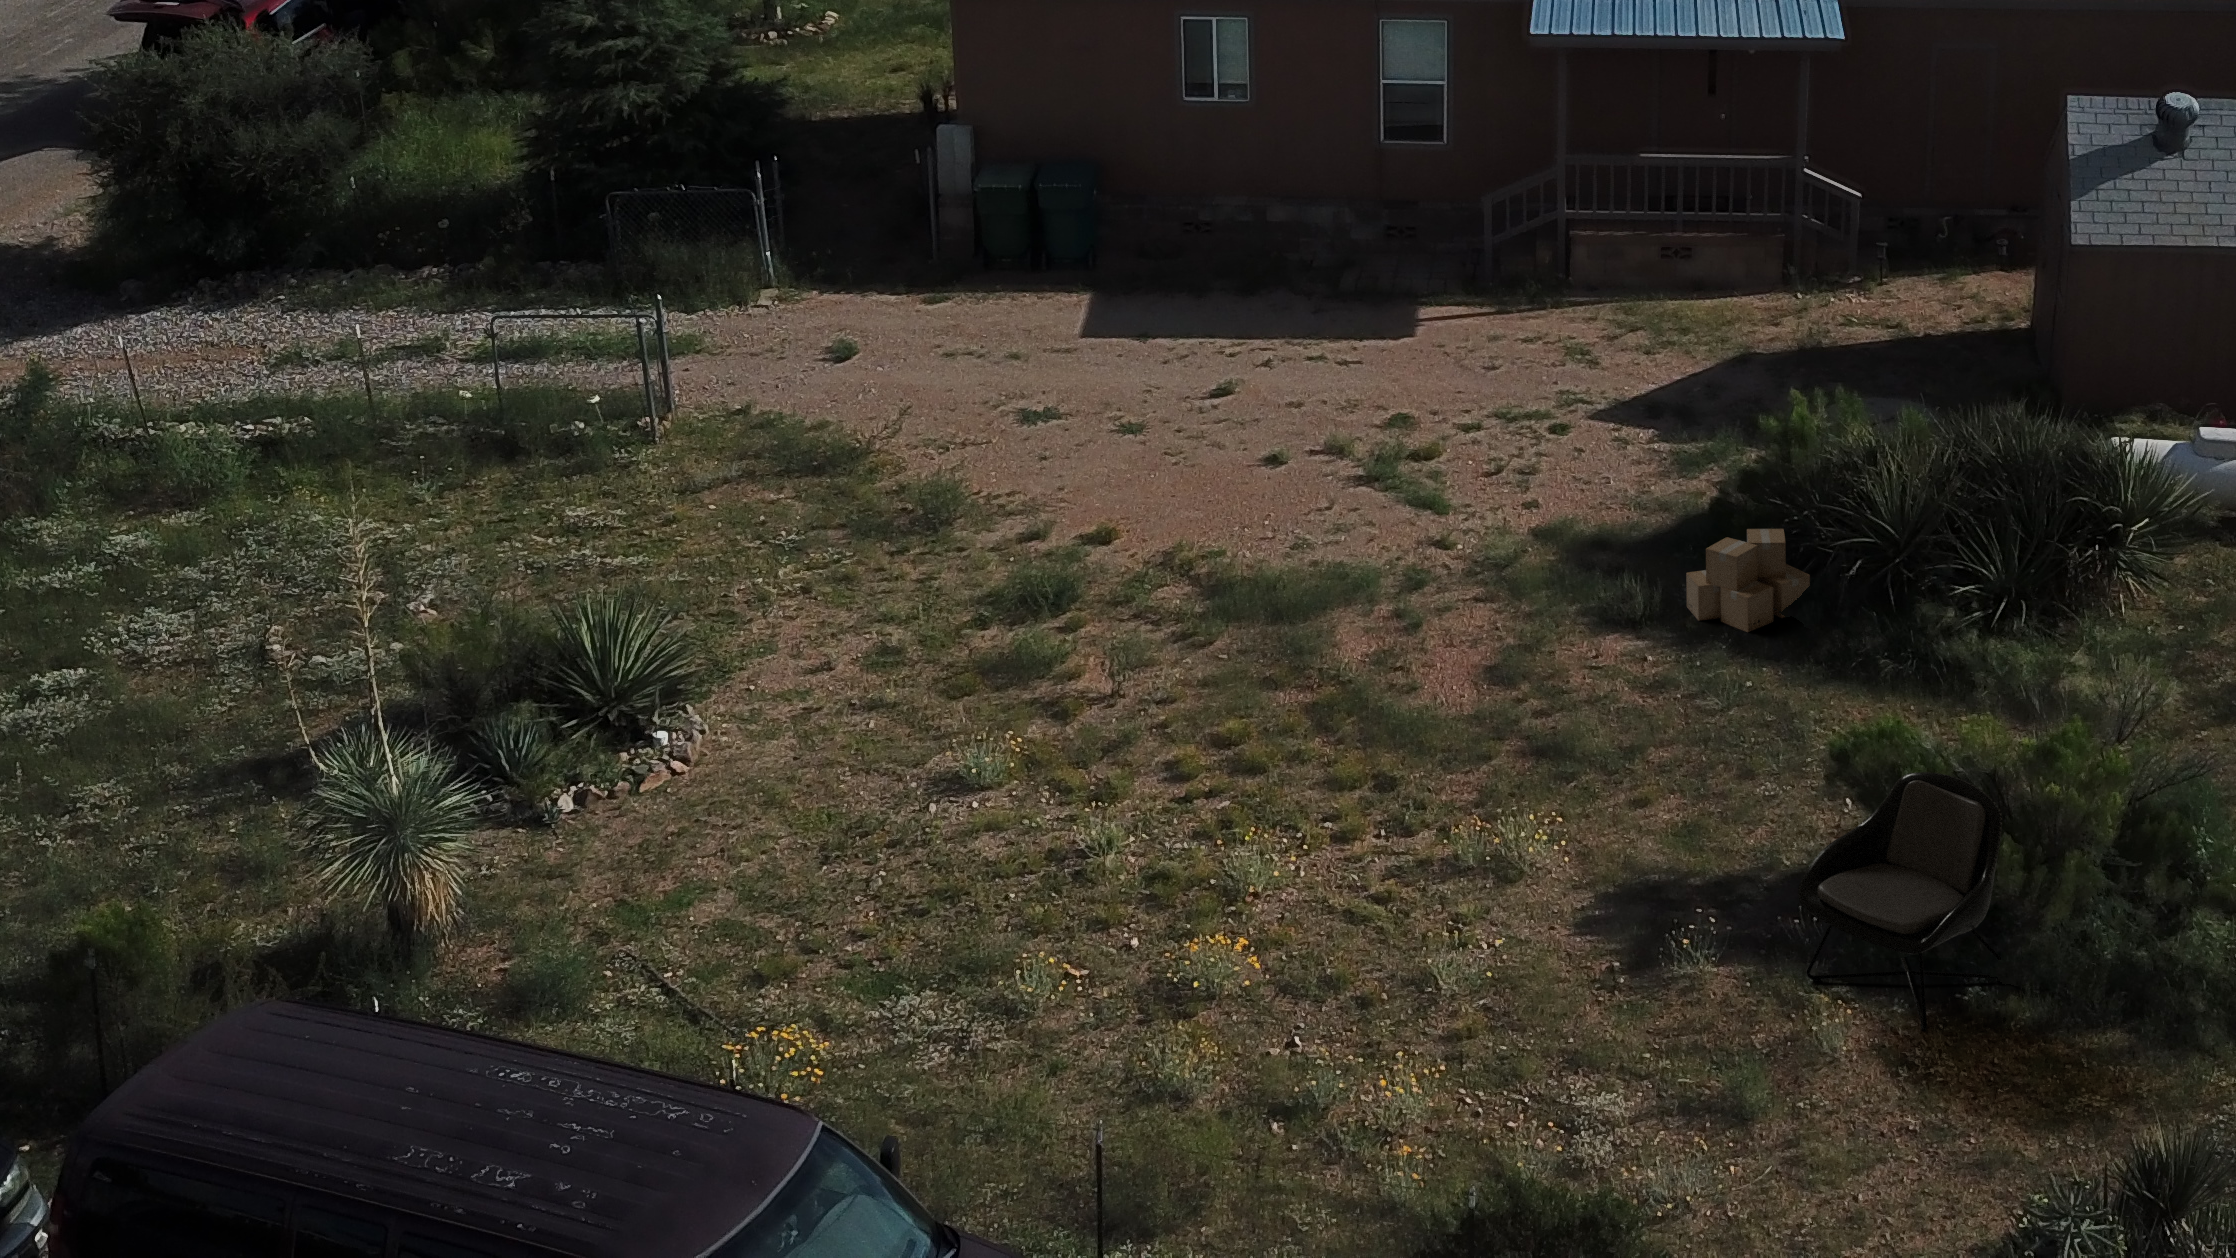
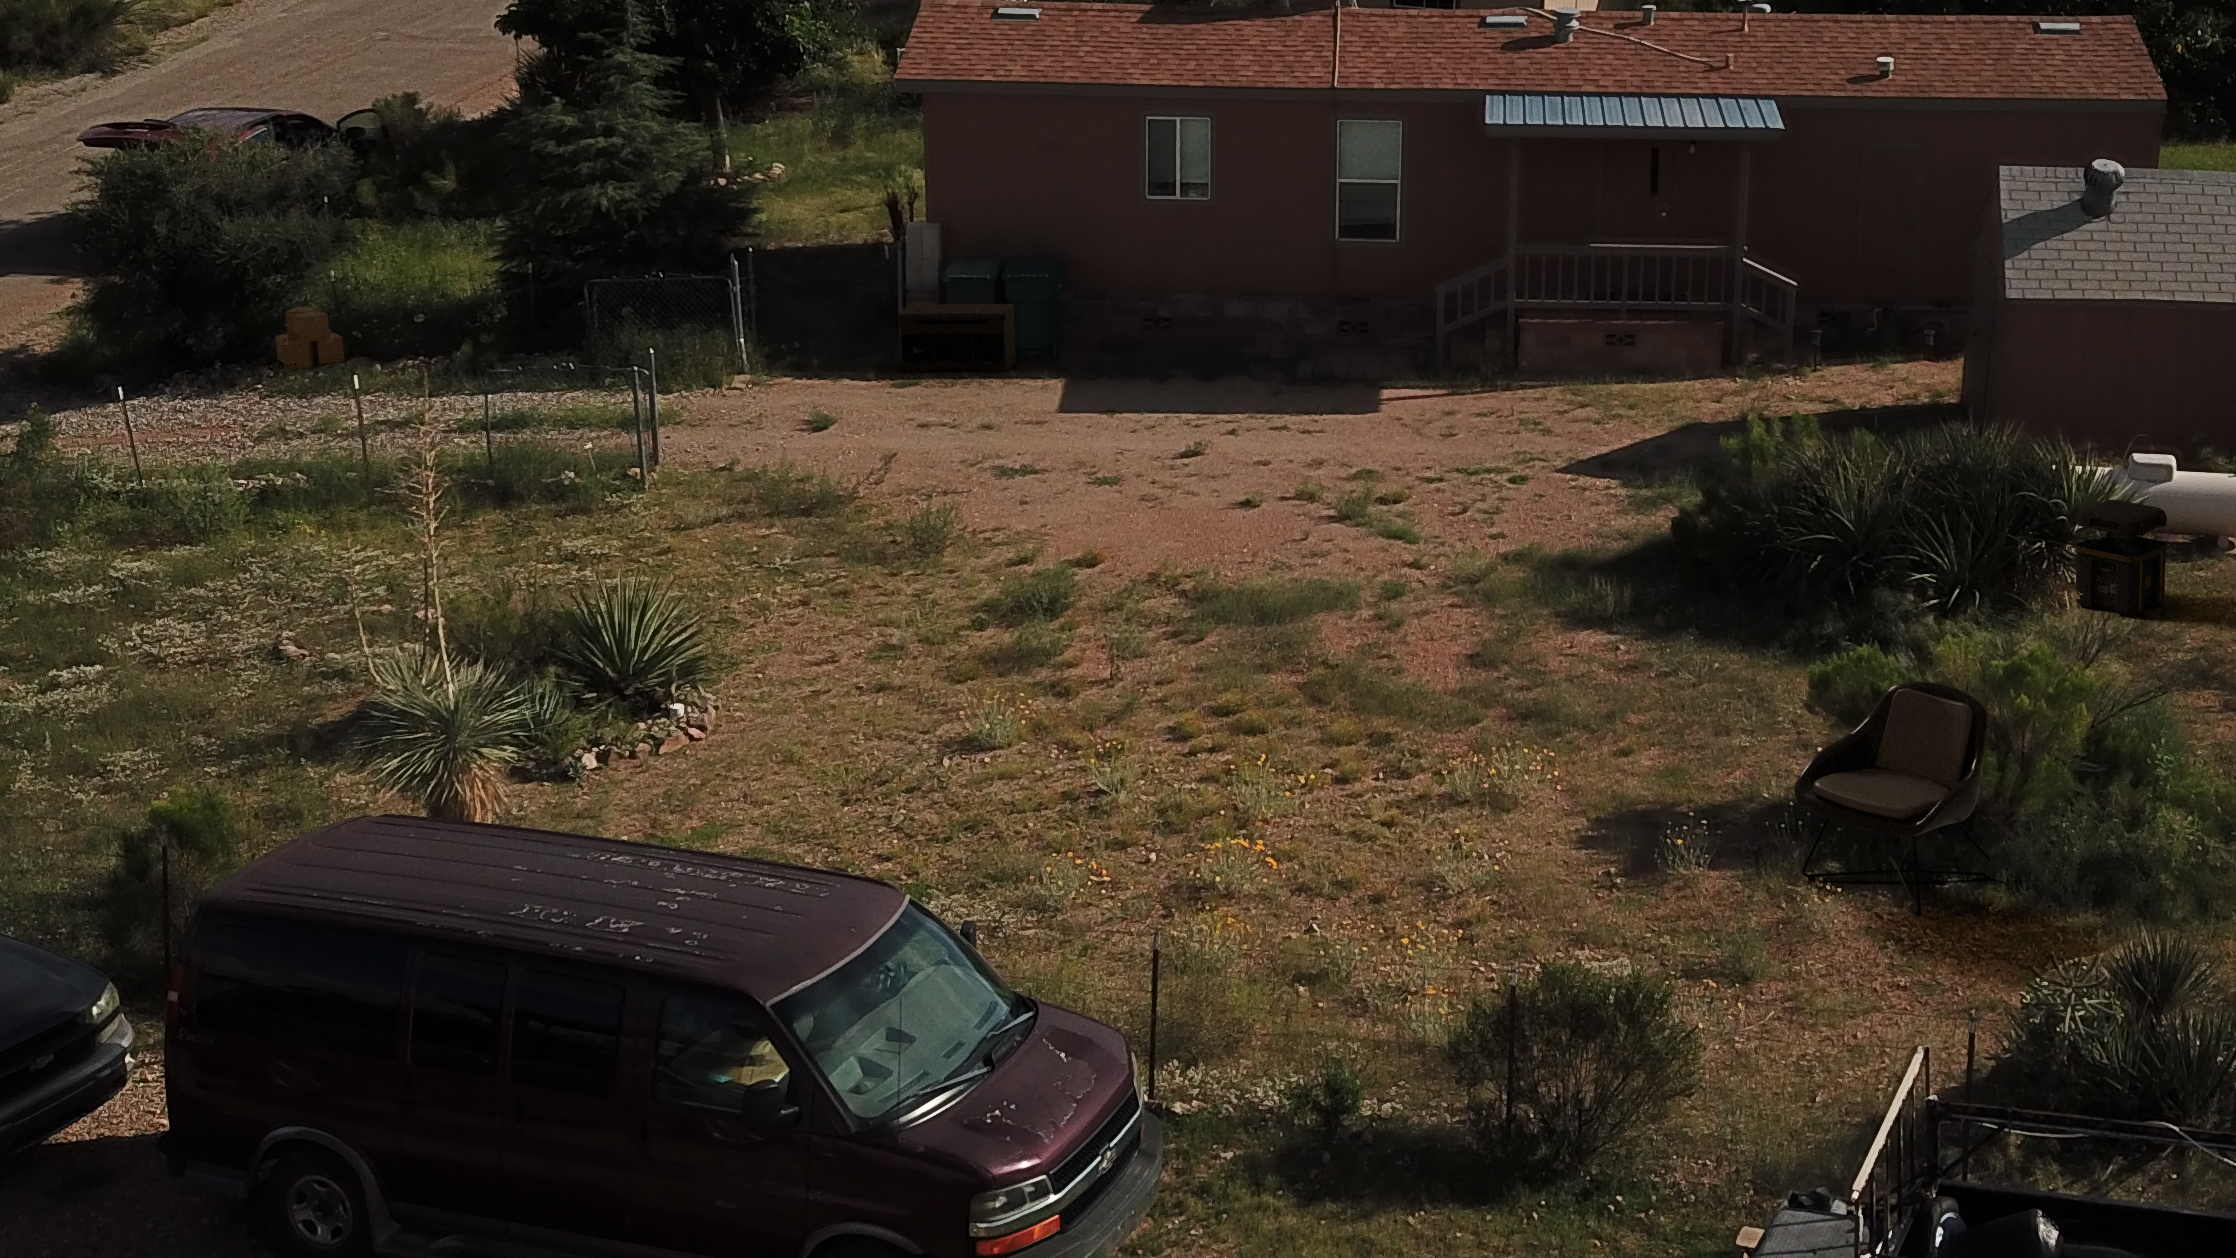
bench: none [926,206,1050,279] -> present [898,304,1016,372]
toolbox: none [2127,493,2225,621] -> present [2075,499,2168,616]
cardboard box: present [1686,529,1810,632] -> present [275,307,344,369]

